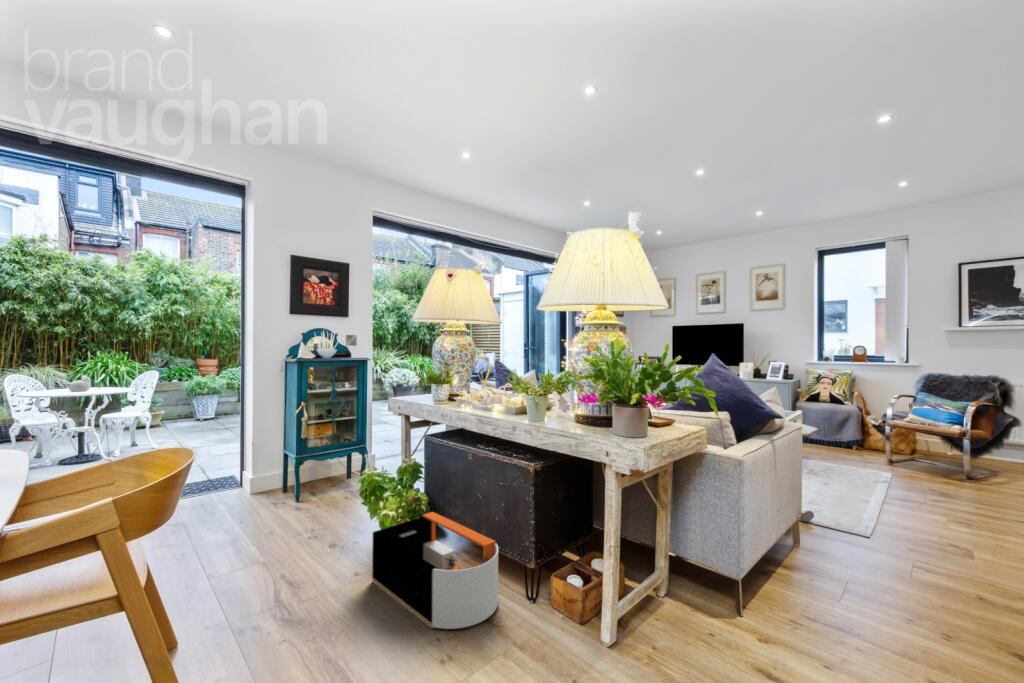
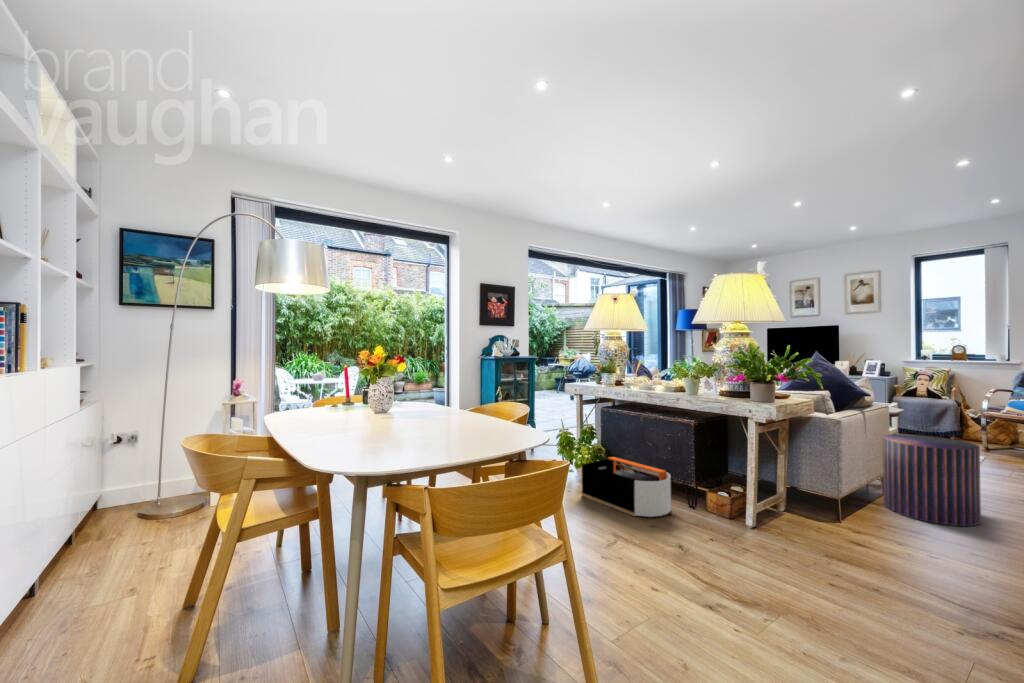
pouf: none [796,467,919,606] -> present [883,434,981,526]

